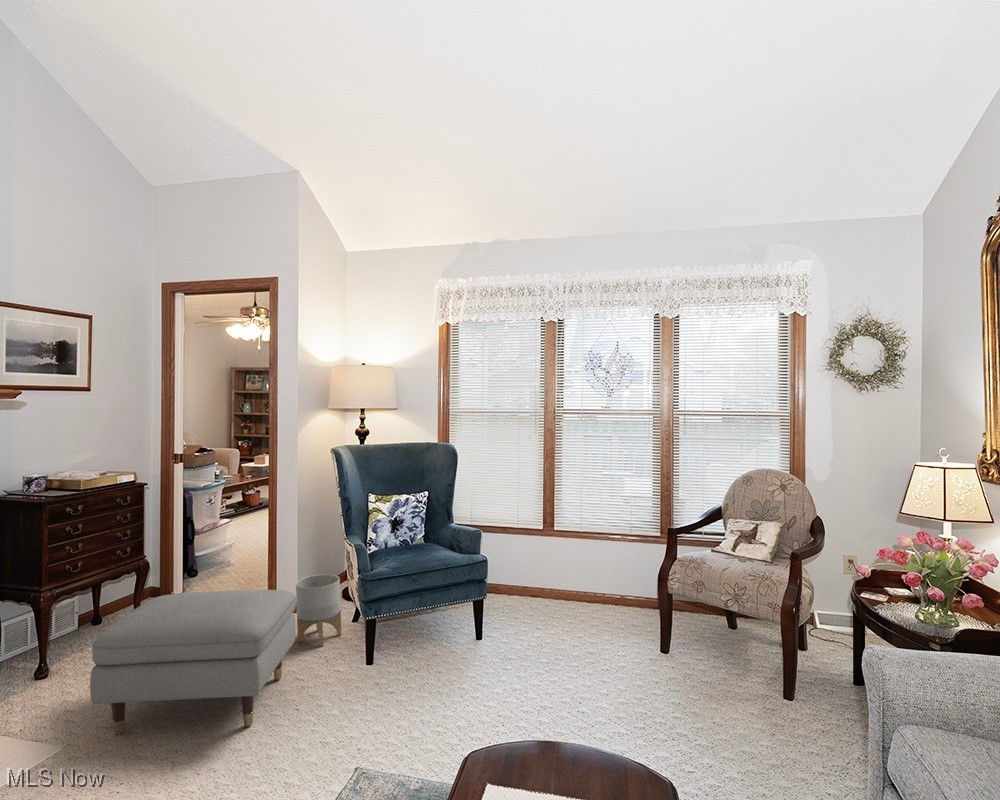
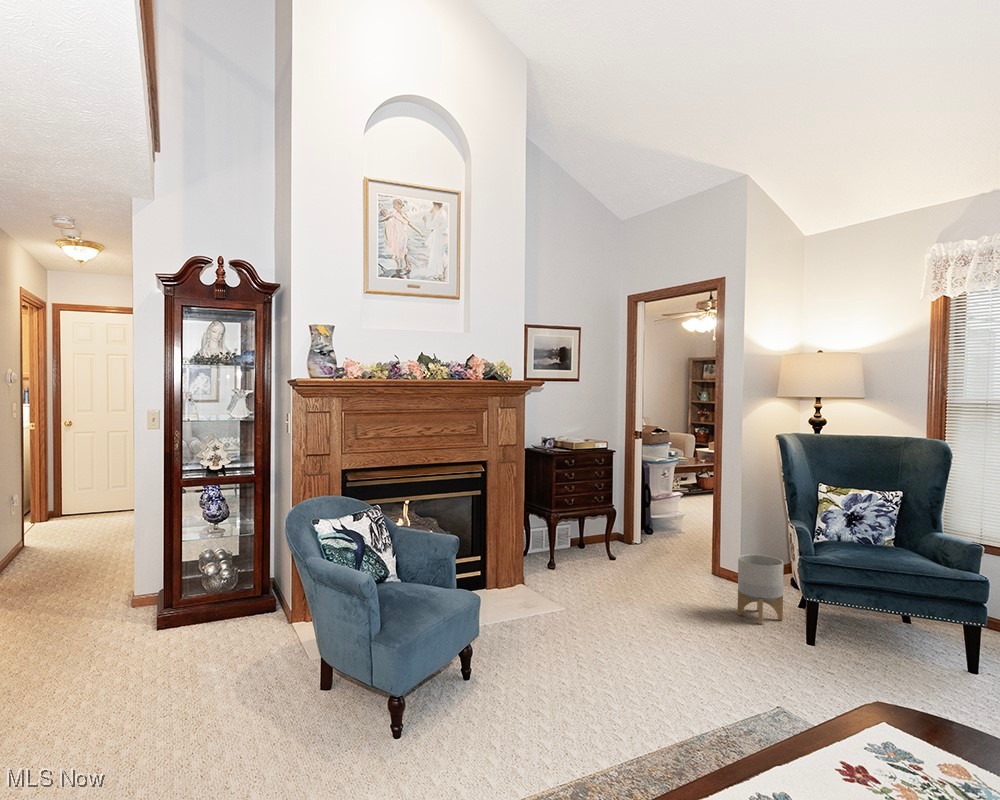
ottoman: present [90,590,296,734] -> none [571,539,737,665]

